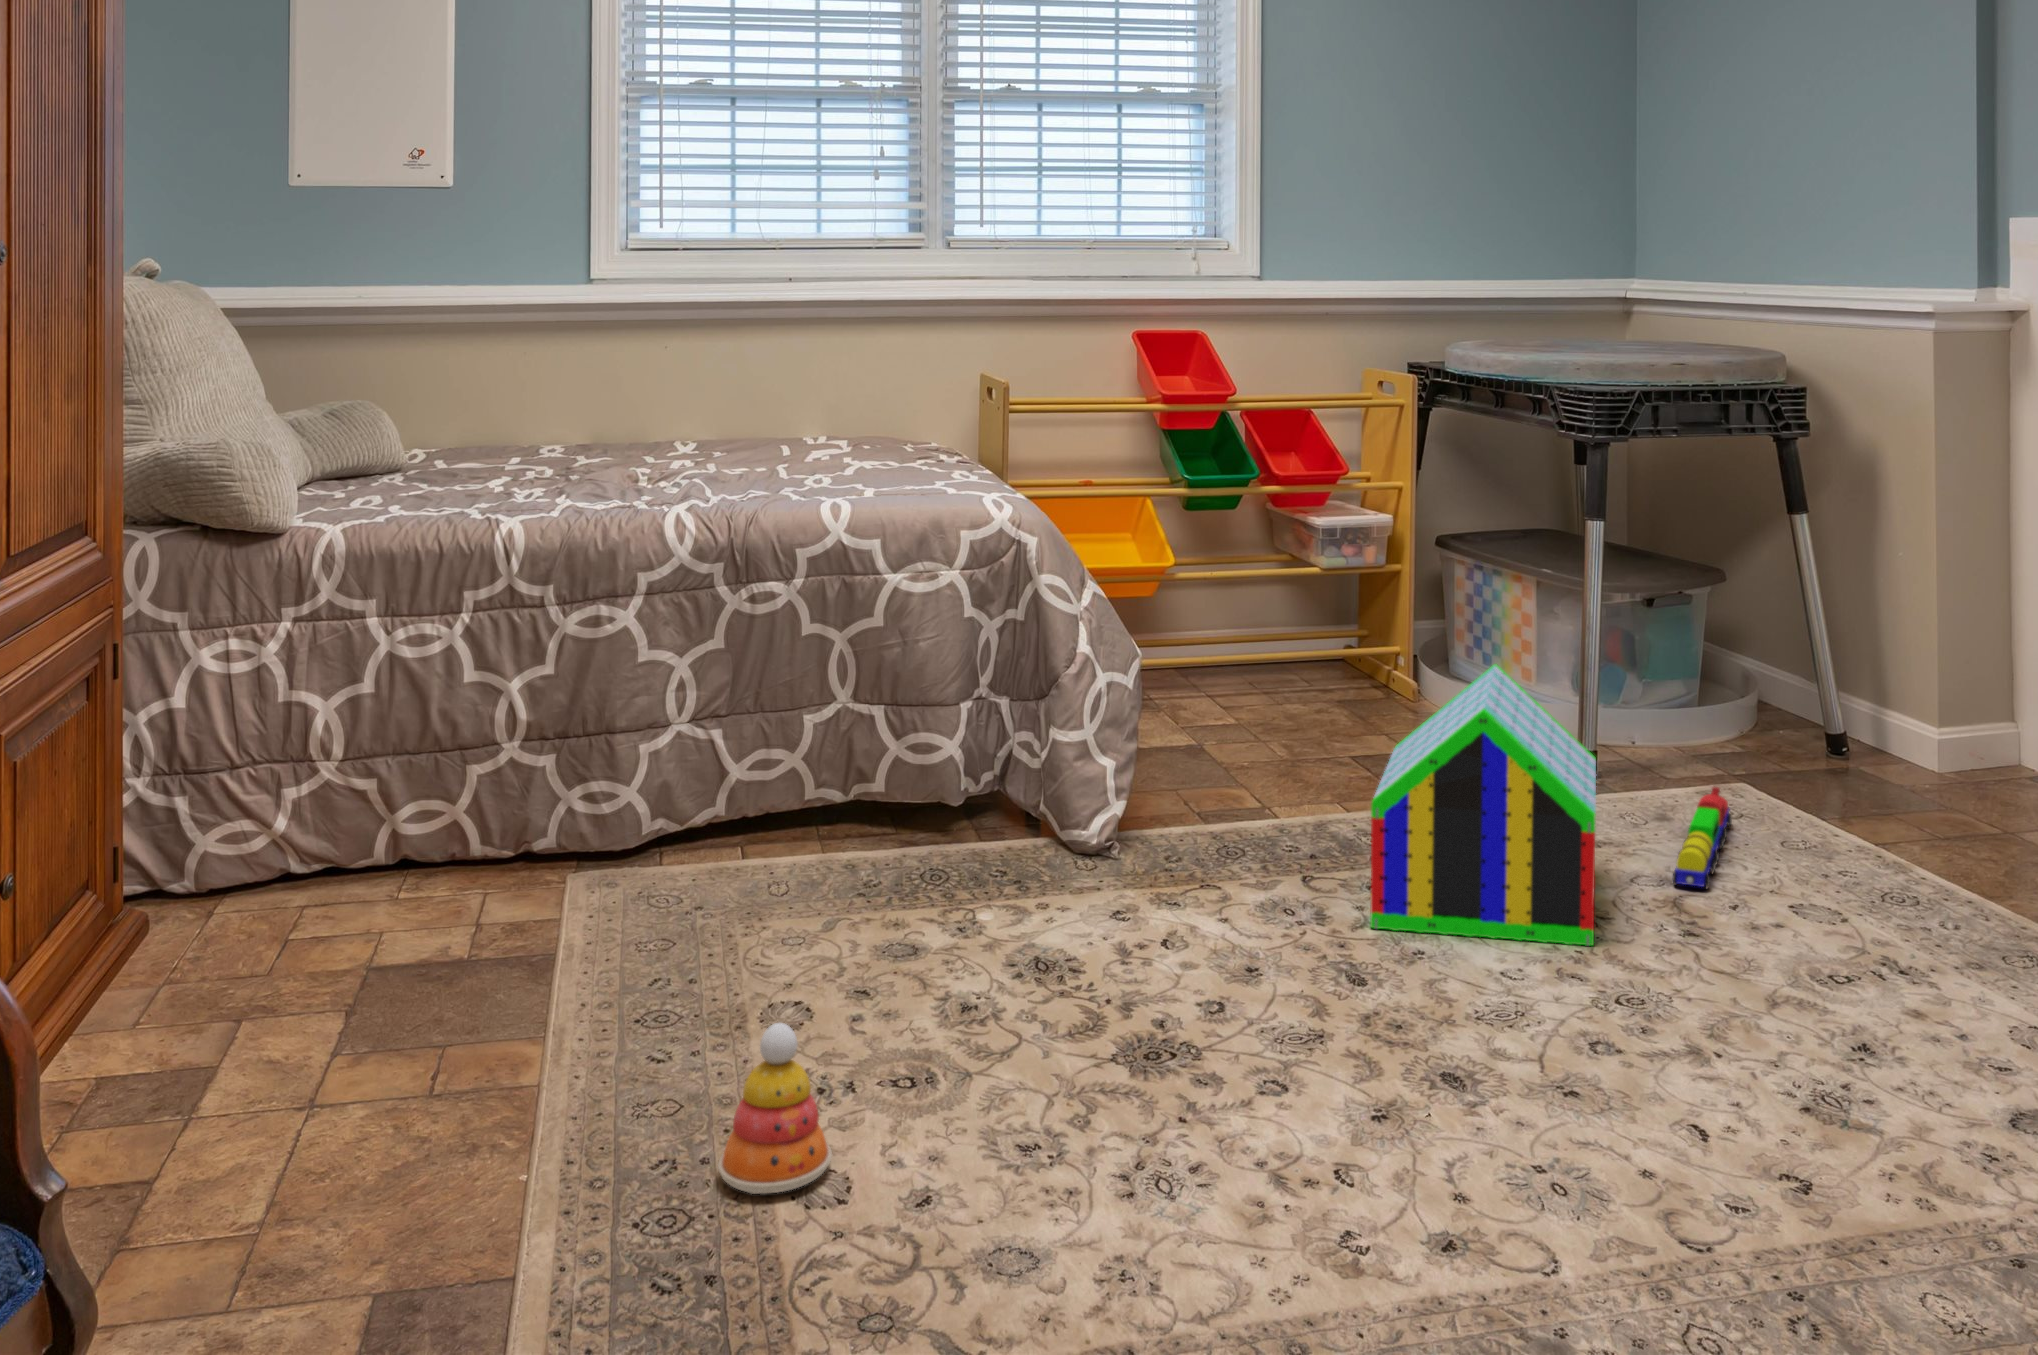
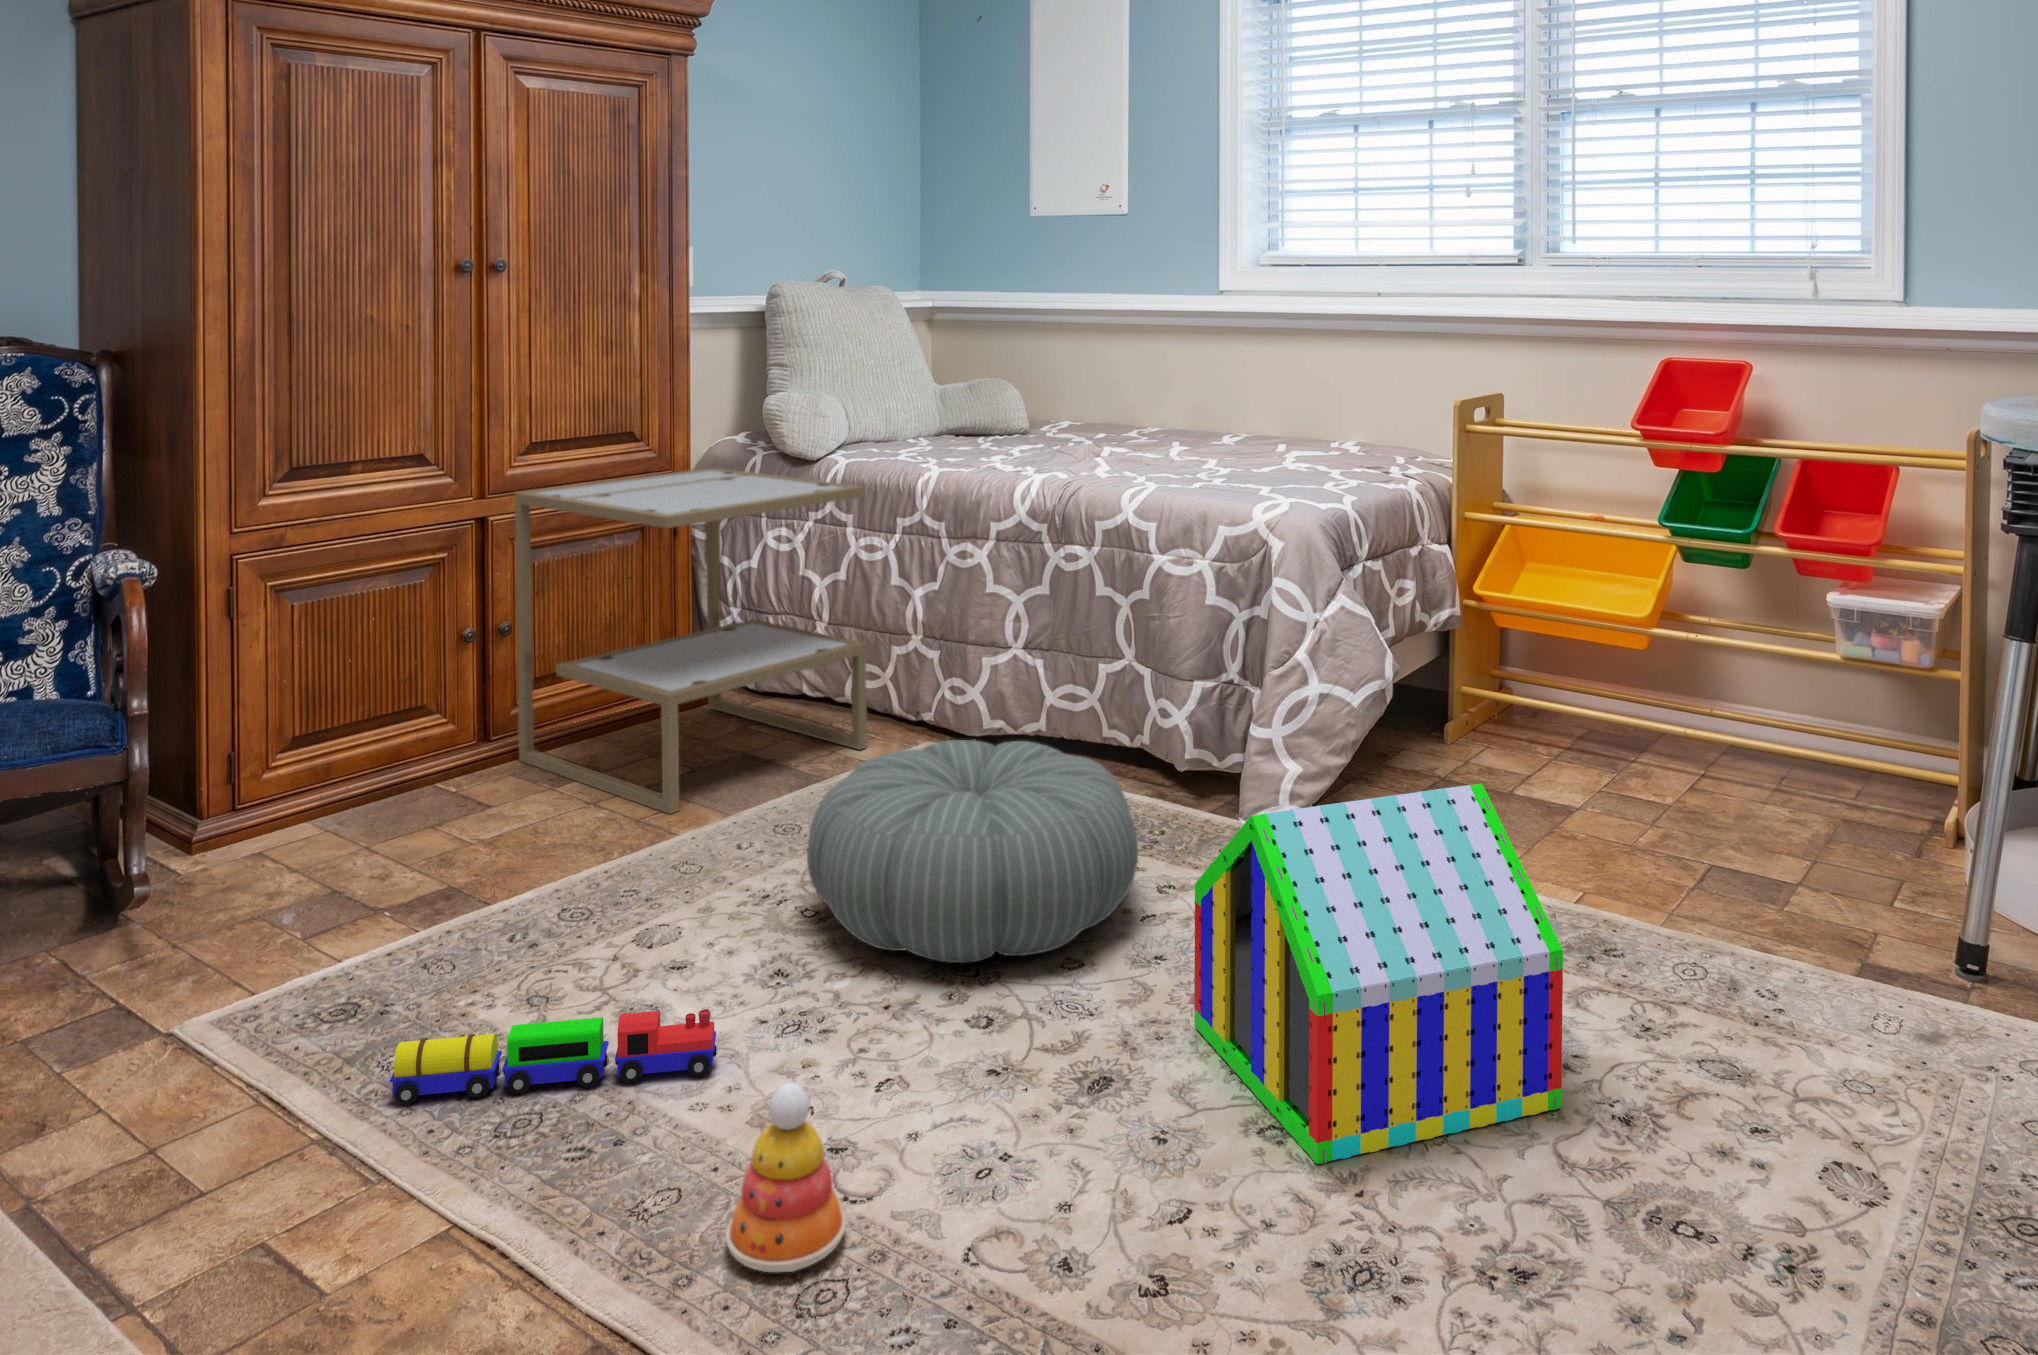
side table: none [66,548,520,1080] -> present [515,468,867,814]
pouf: none [873,767,1225,992] -> present [807,740,1138,963]
toy train: present [1673,786,1732,889] -> present [390,1009,718,1105]
stacking toy: present [718,1023,832,1194] -> present [726,1083,846,1272]

